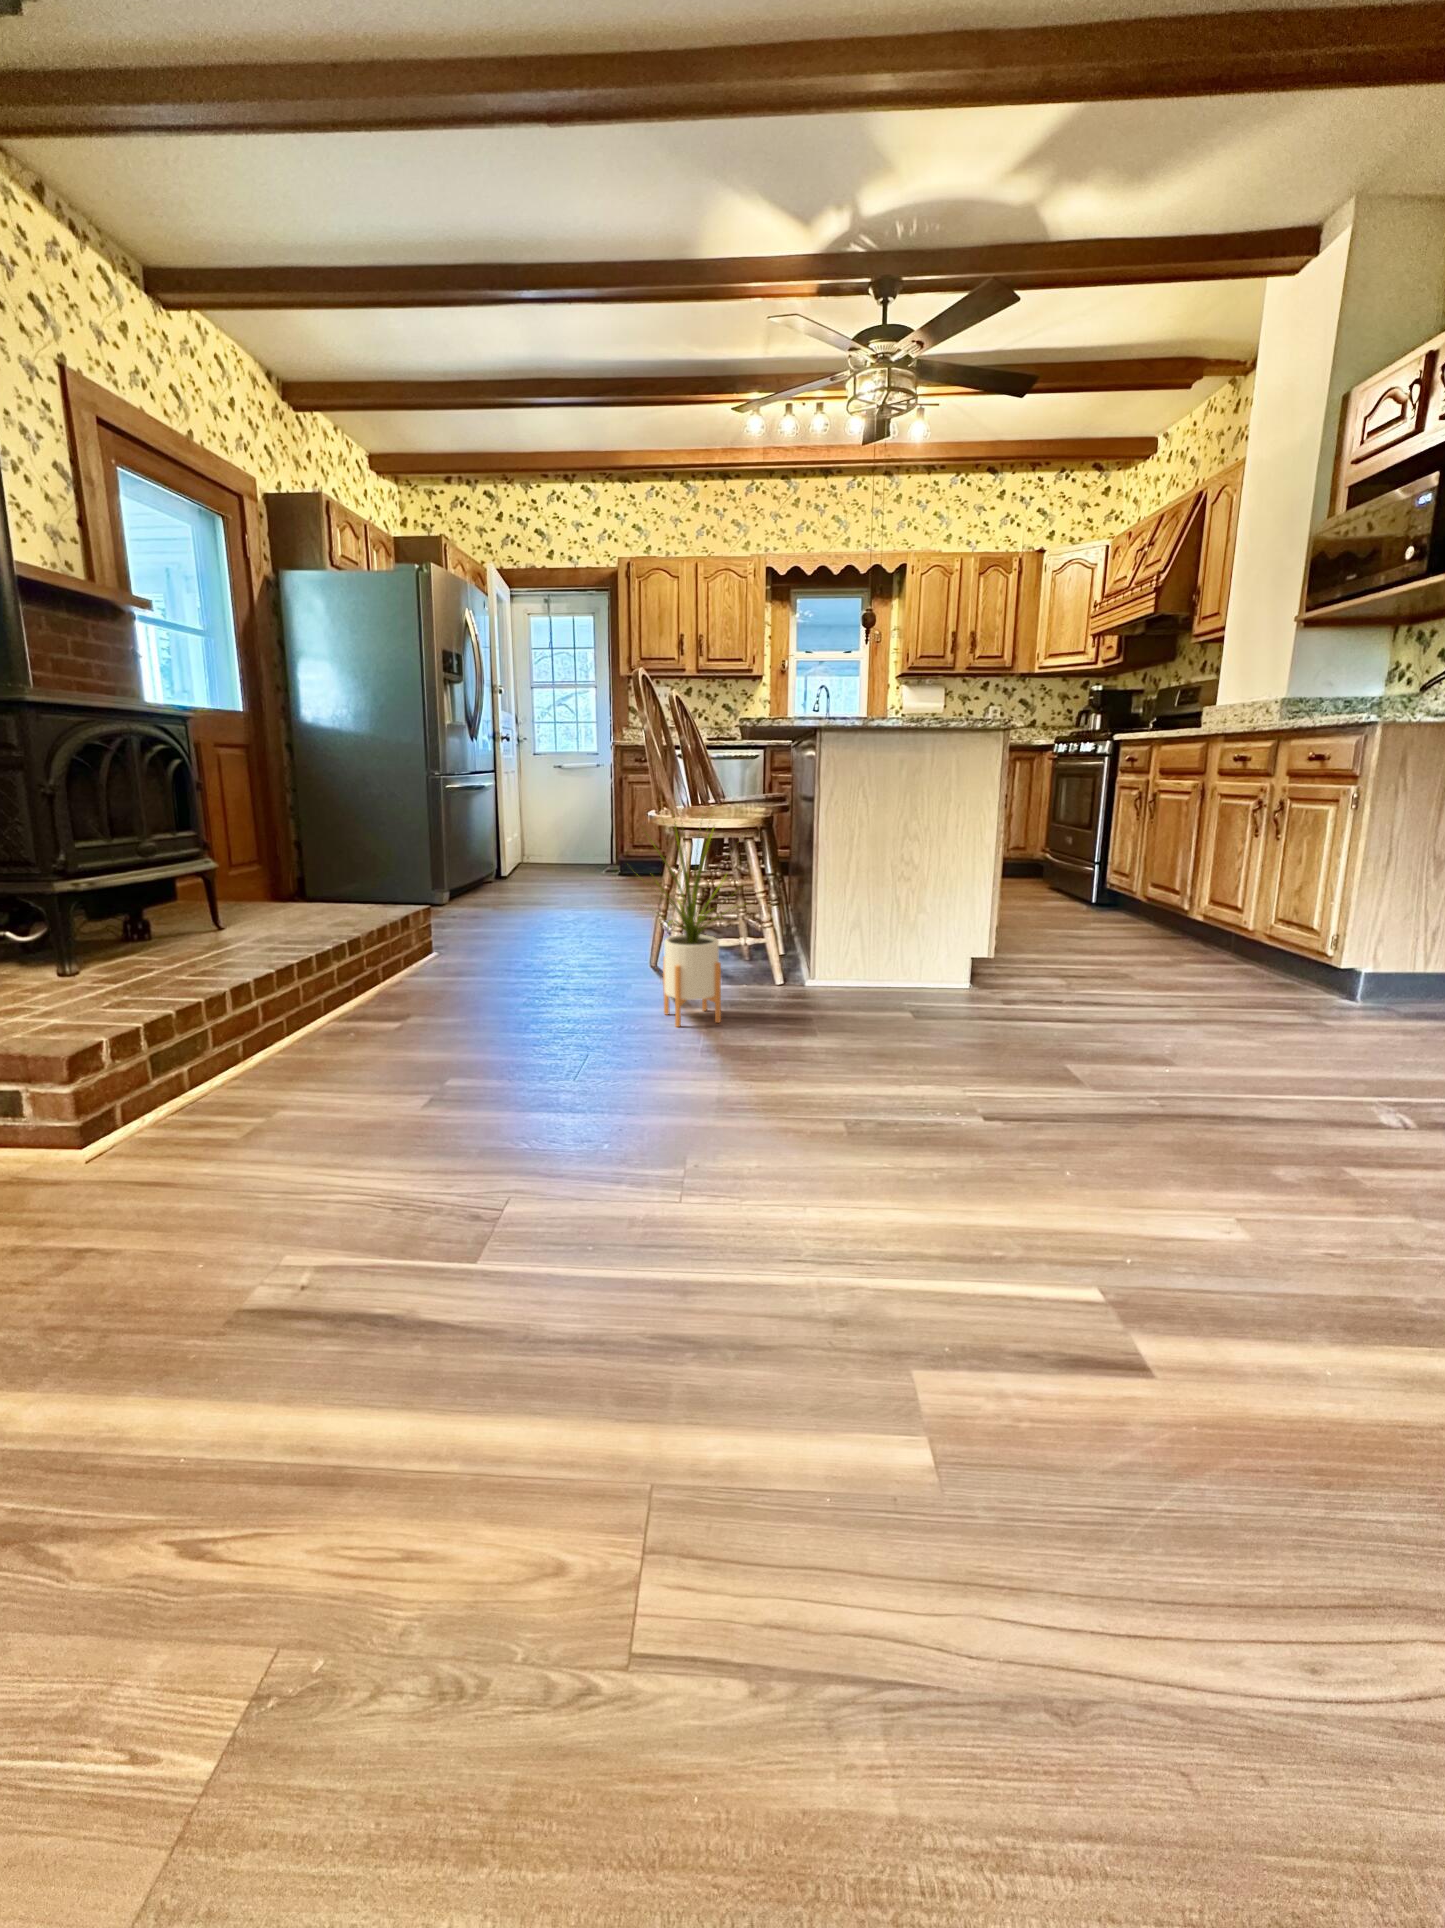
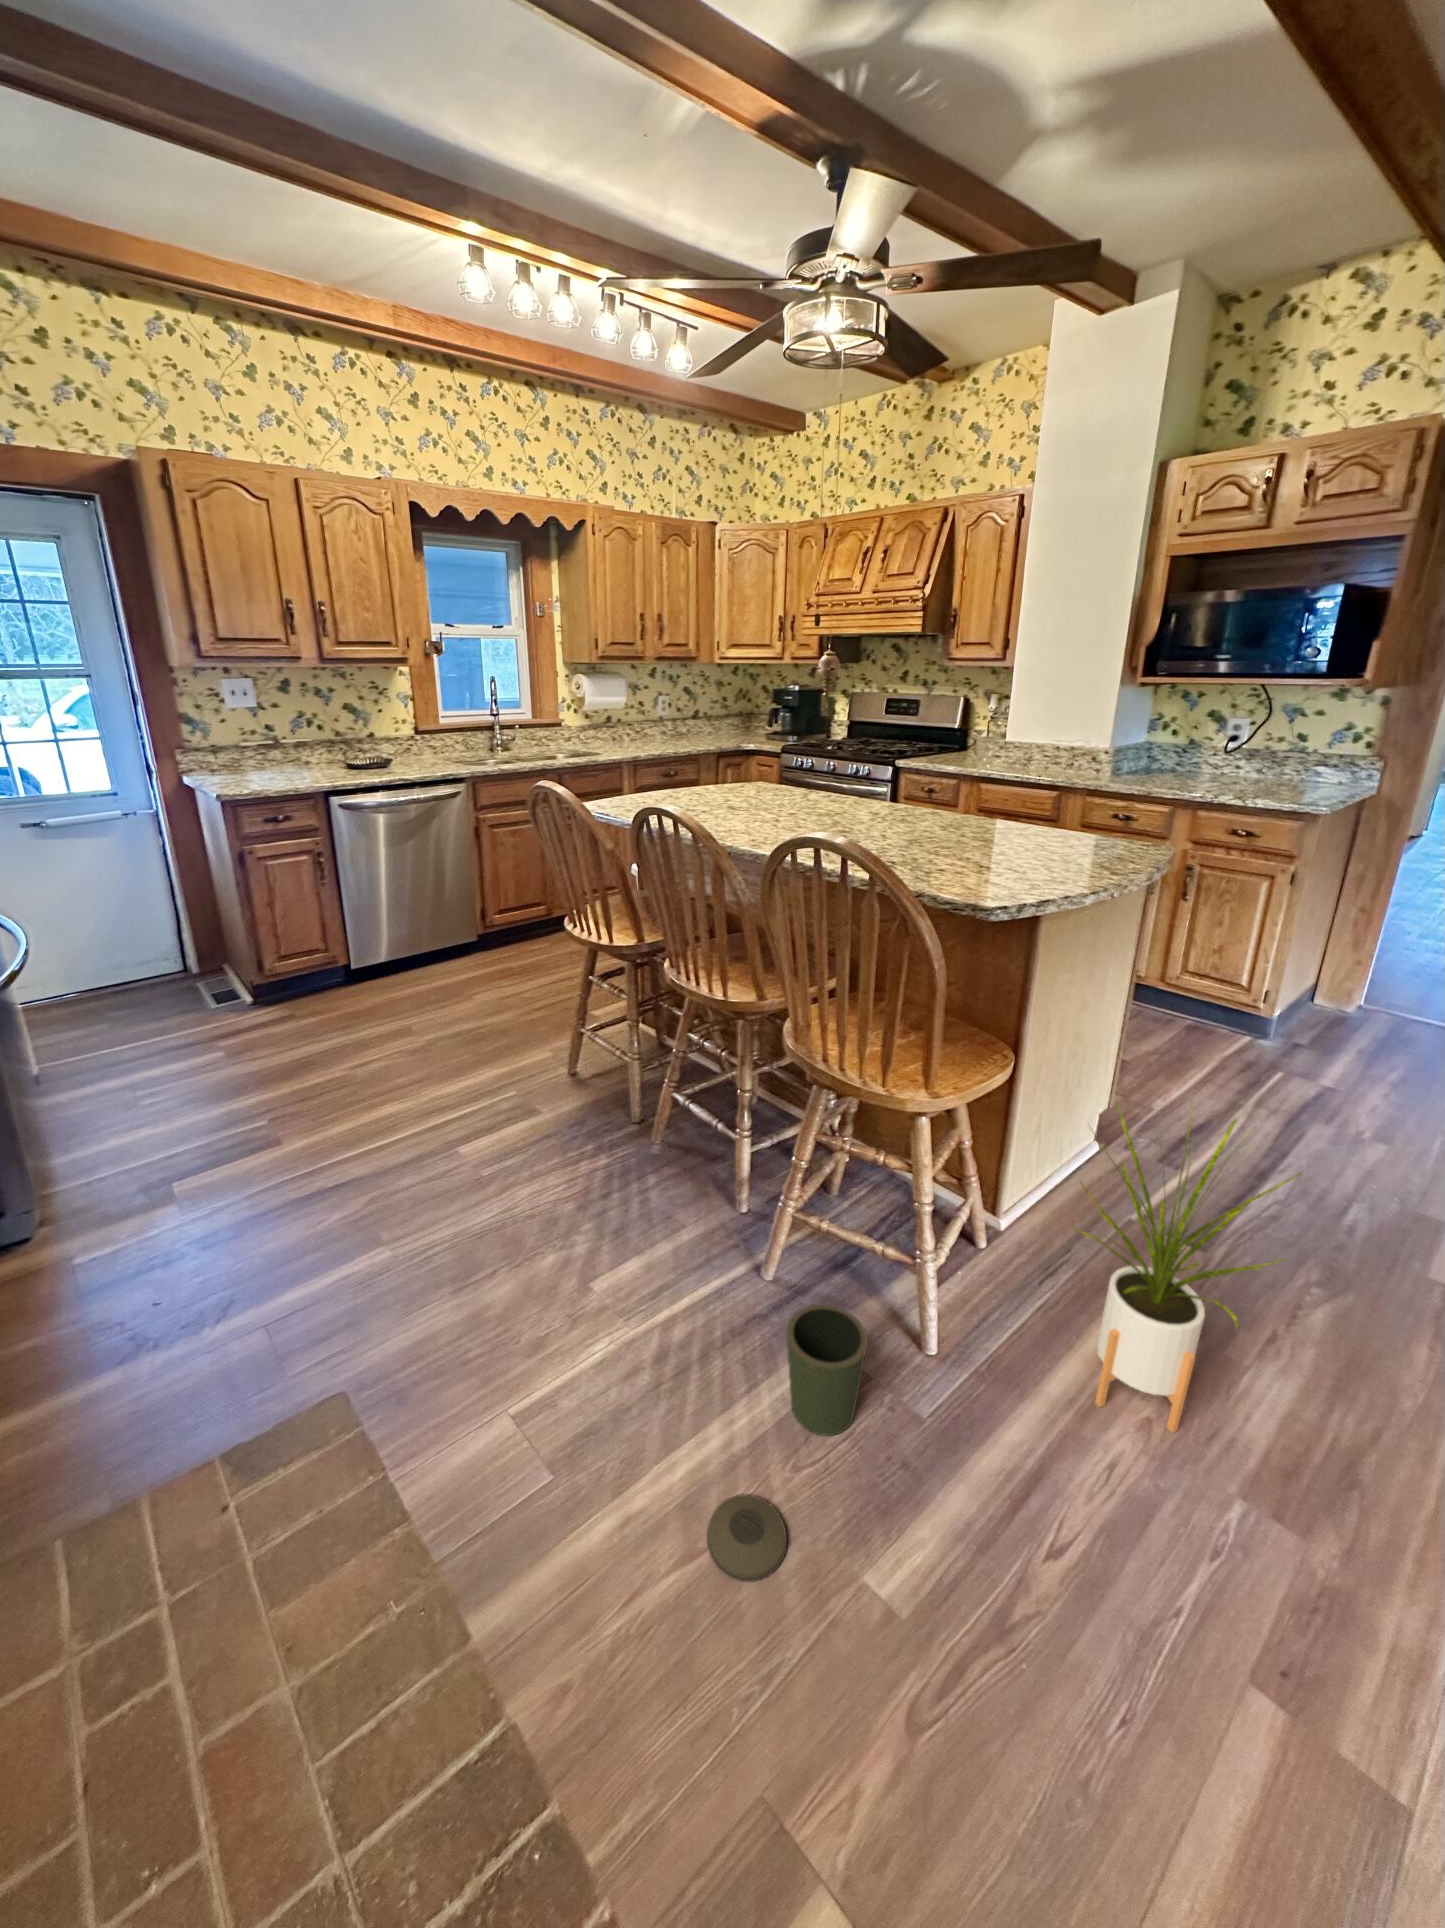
trash can: none [455,927,583,991] -> present [707,1305,868,1582]

